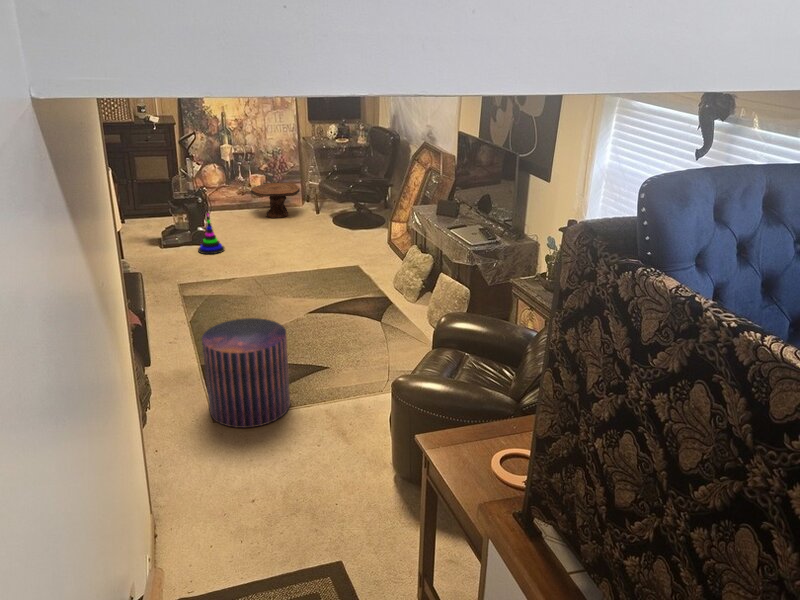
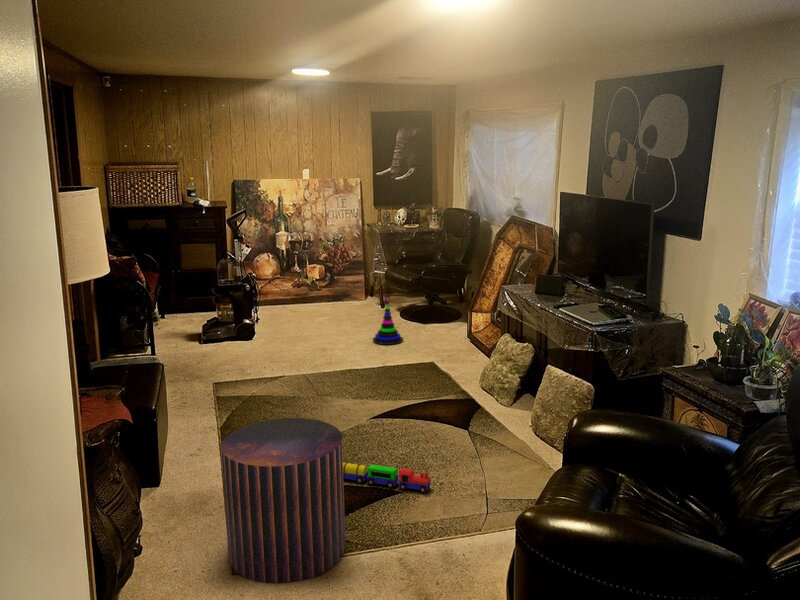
side table: present [251,183,300,218] -> none [307,273,363,312]
stacking toy: present [198,214,224,254] -> present [373,298,403,345]
toy train: none [282,347,351,368] -> present [343,463,431,493]

